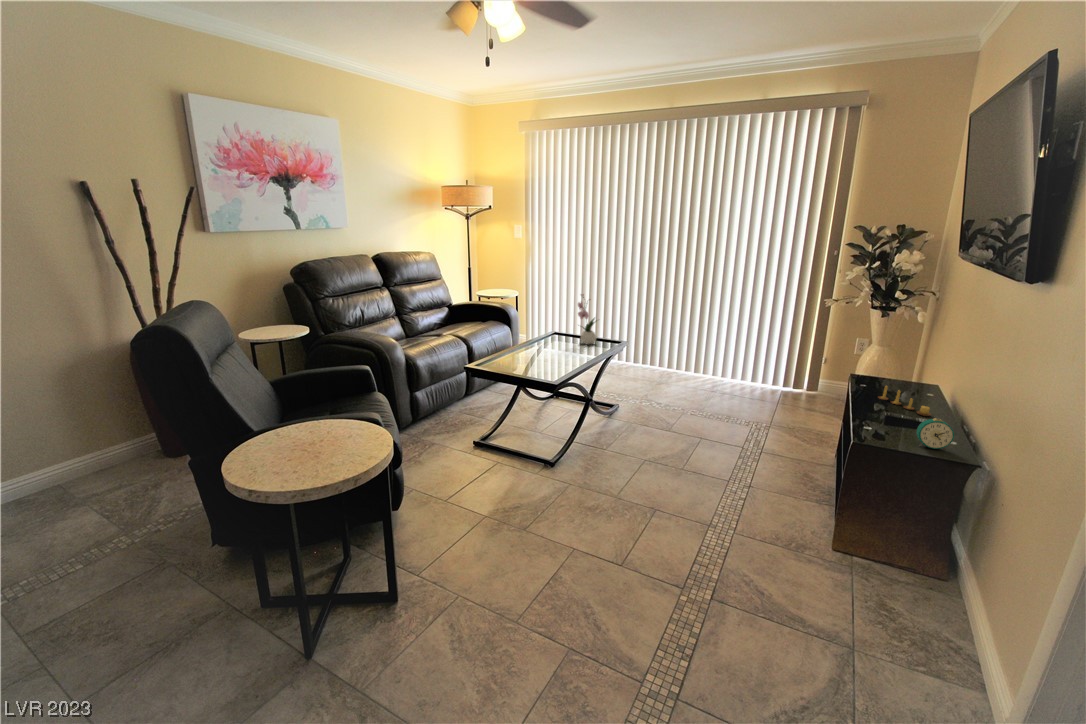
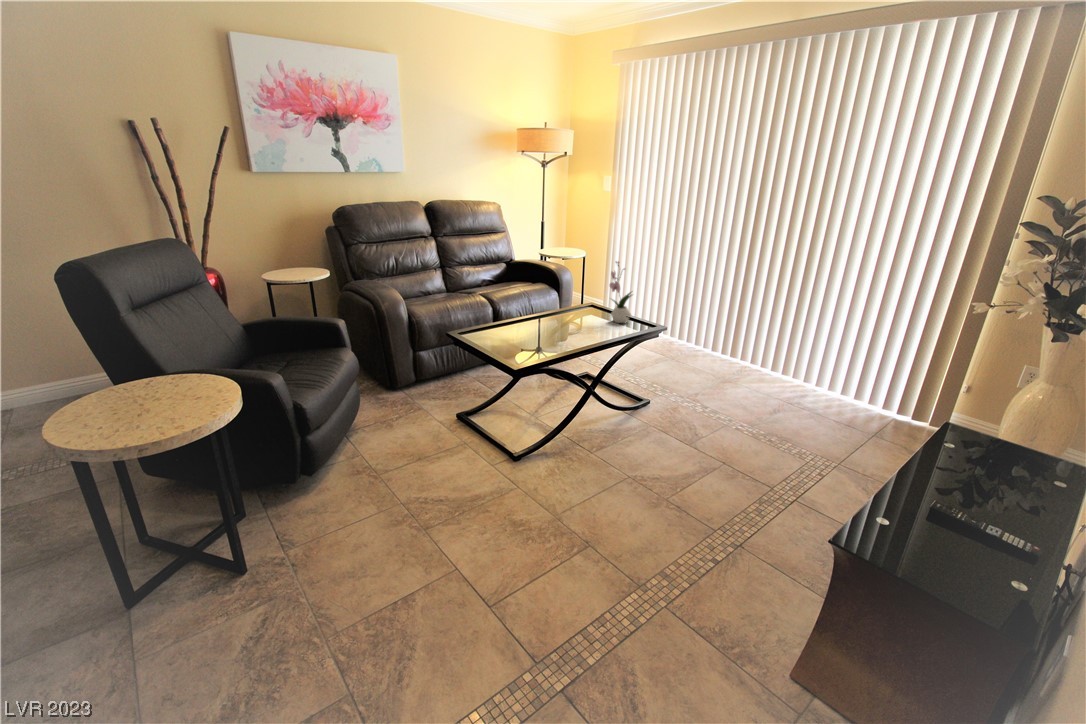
candle: present [879,386,931,416] -> none [961,453,1039,523]
alarm clock: present [916,418,954,450] -> none [954,538,1024,599]

